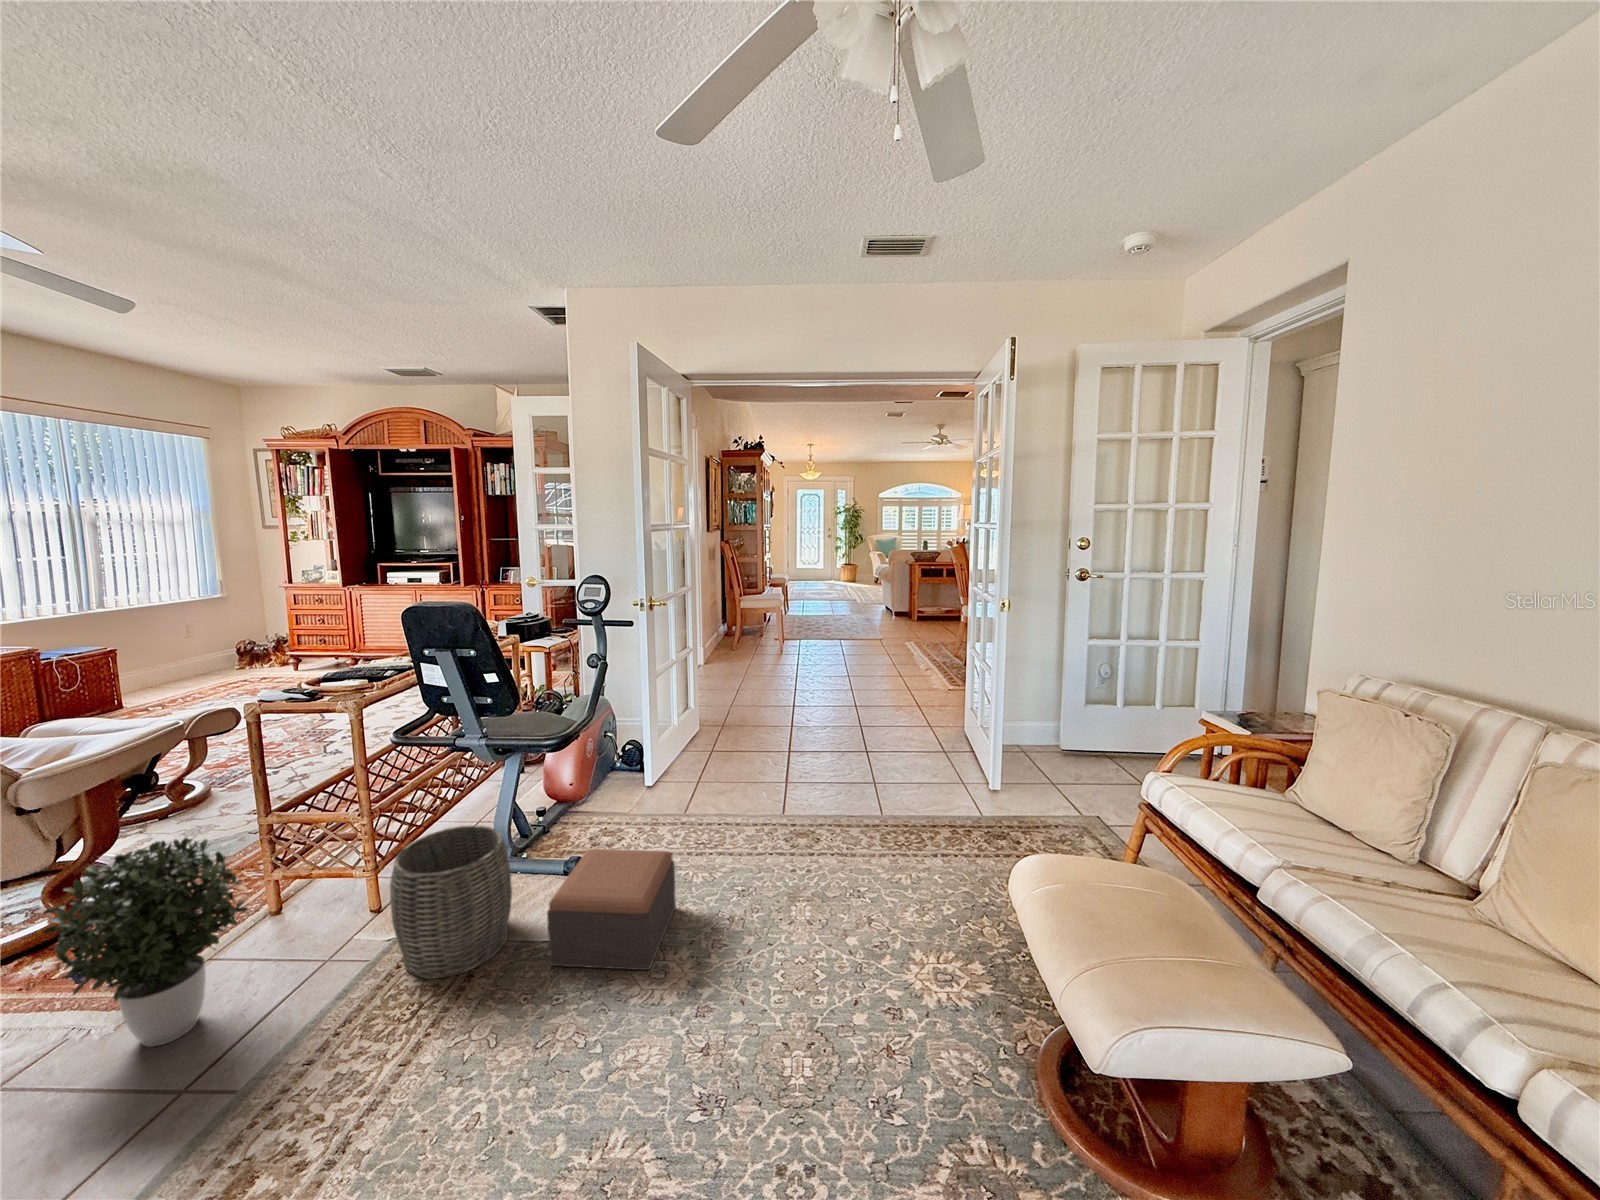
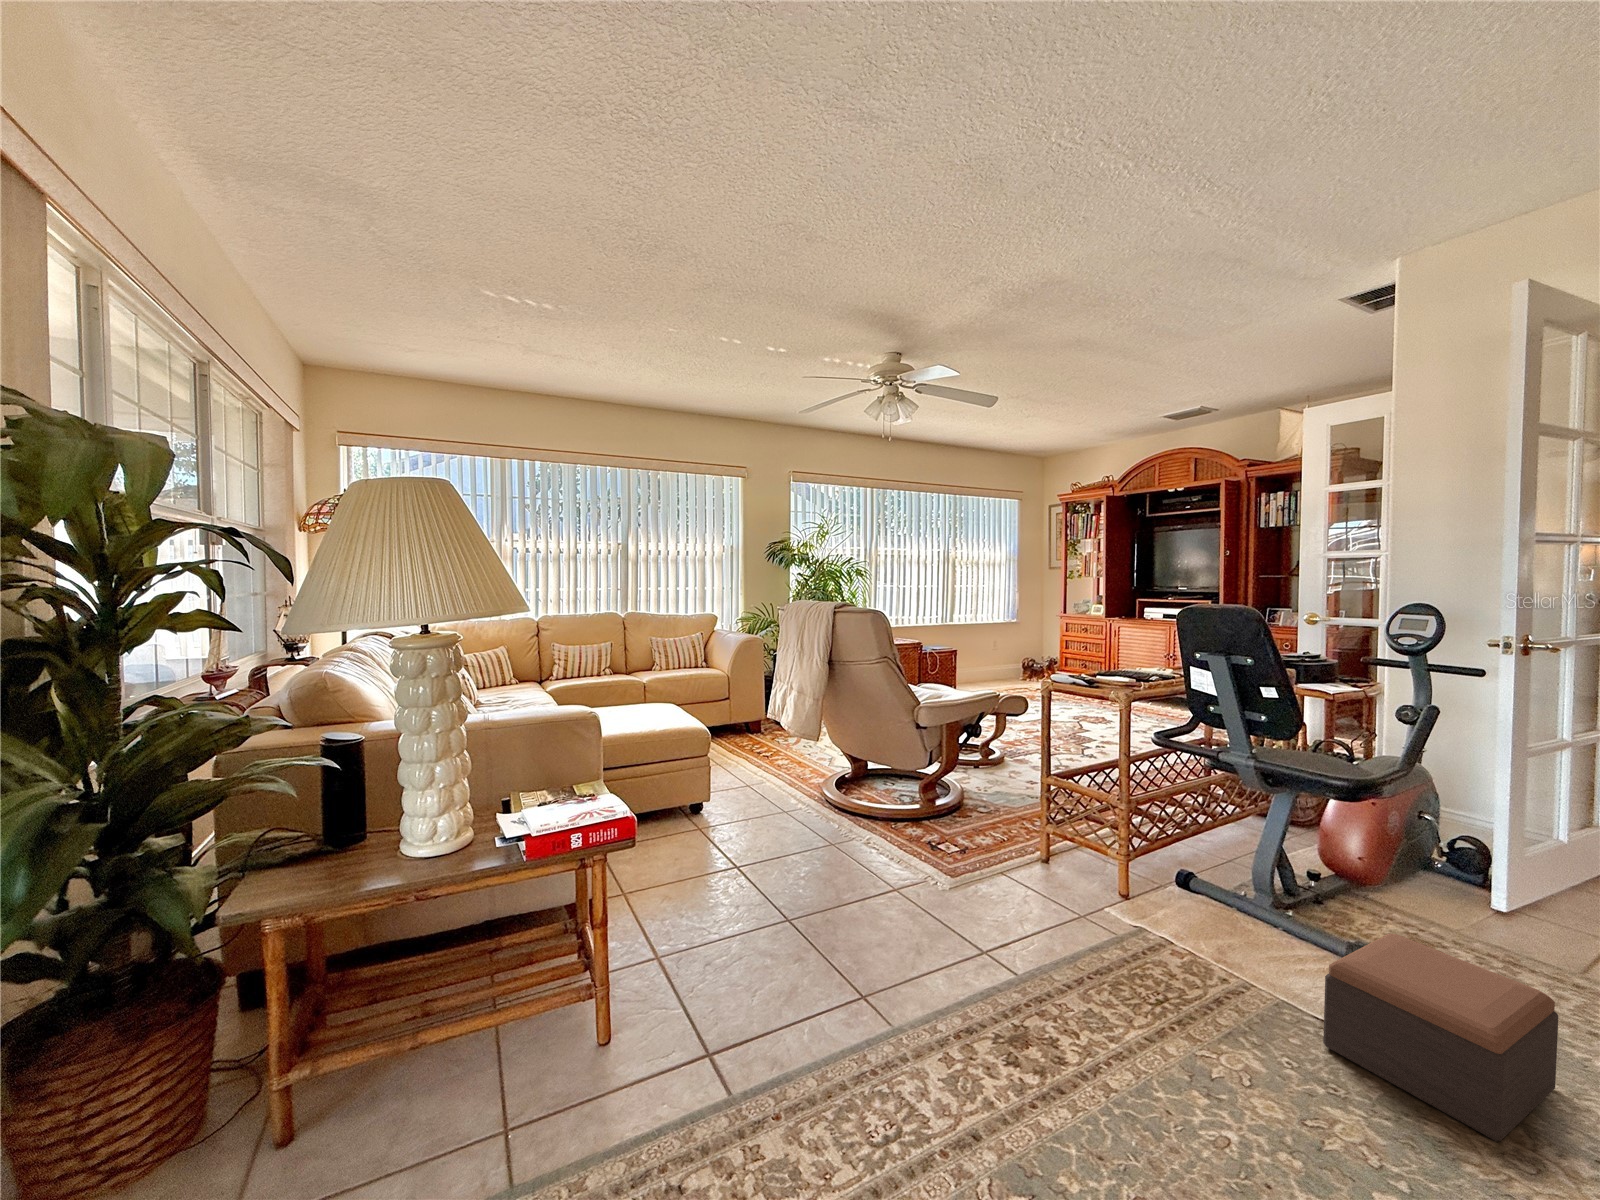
woven basket: present [390,826,512,979] -> none [1144,837,1275,997]
potted plant: present [44,837,248,1047] -> none [927,761,1035,915]

